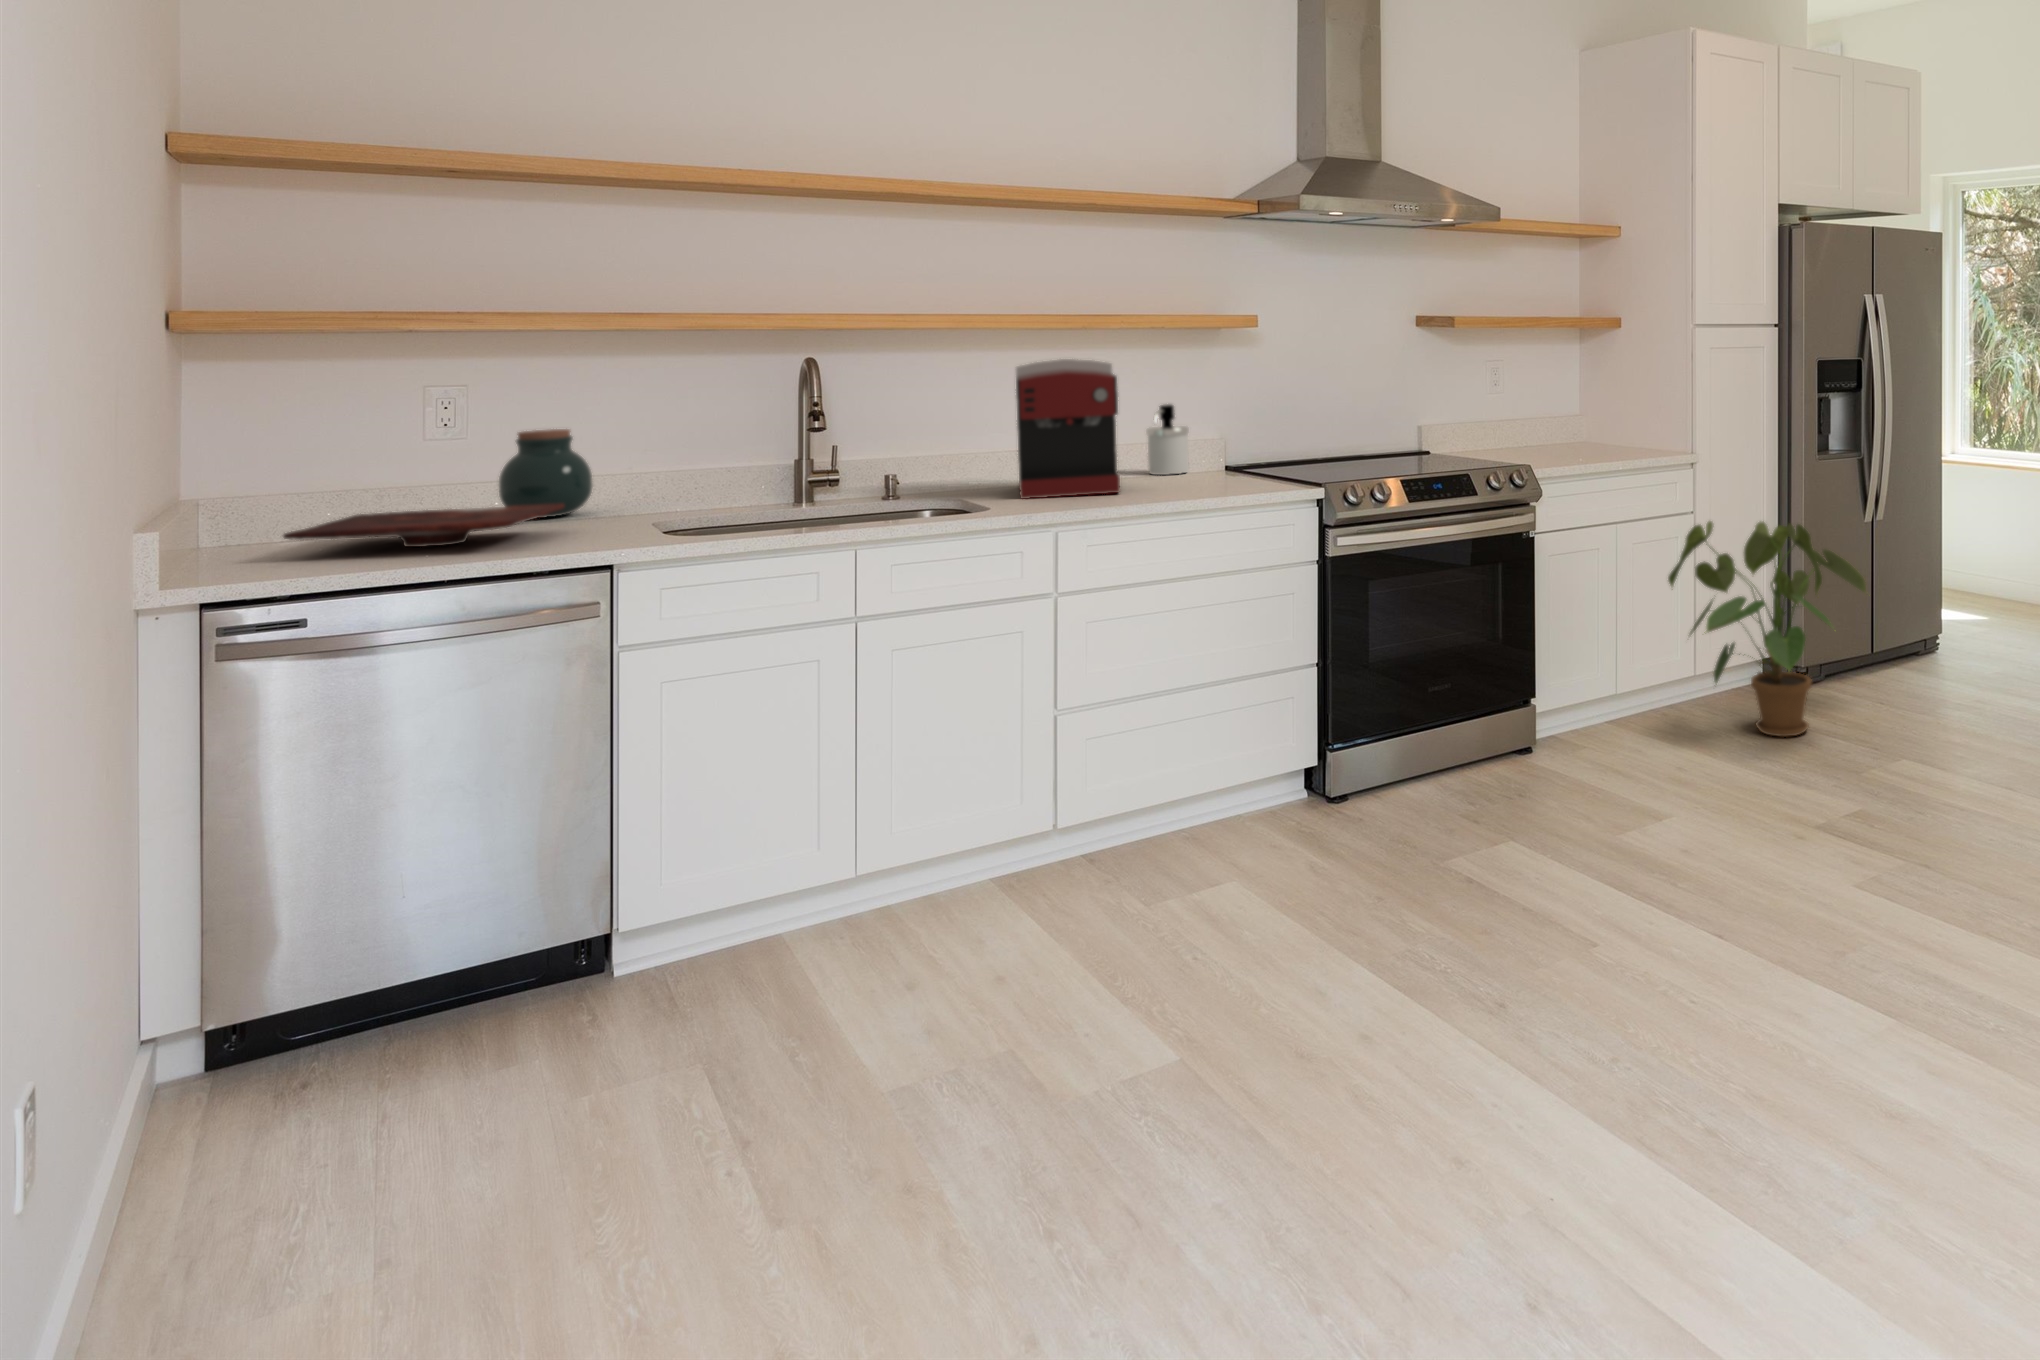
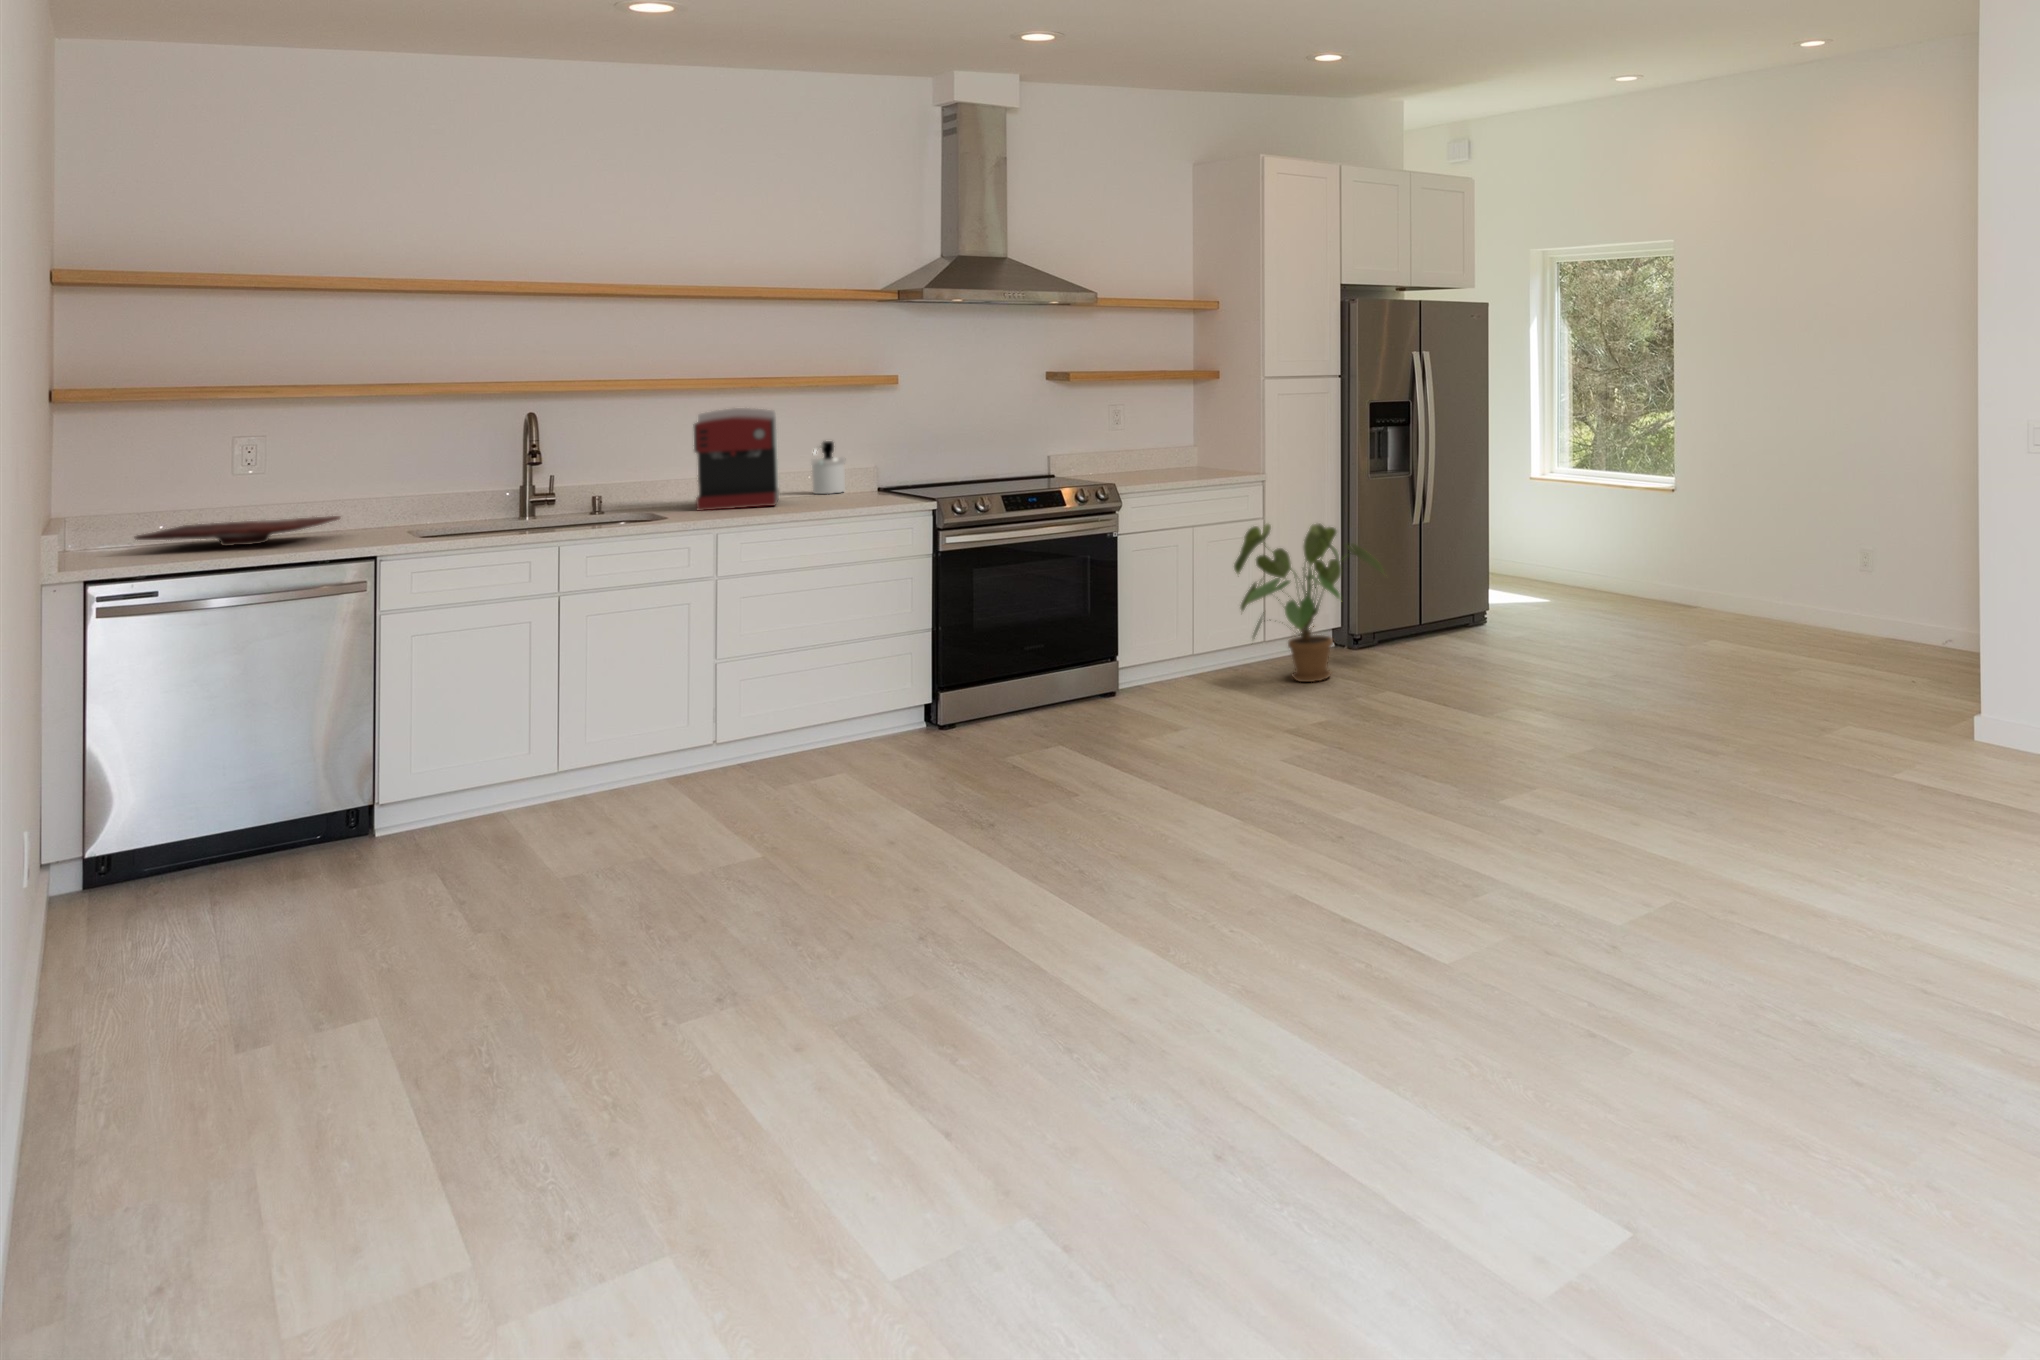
jar: present [499,429,592,518] -> none [291,464,363,528]

